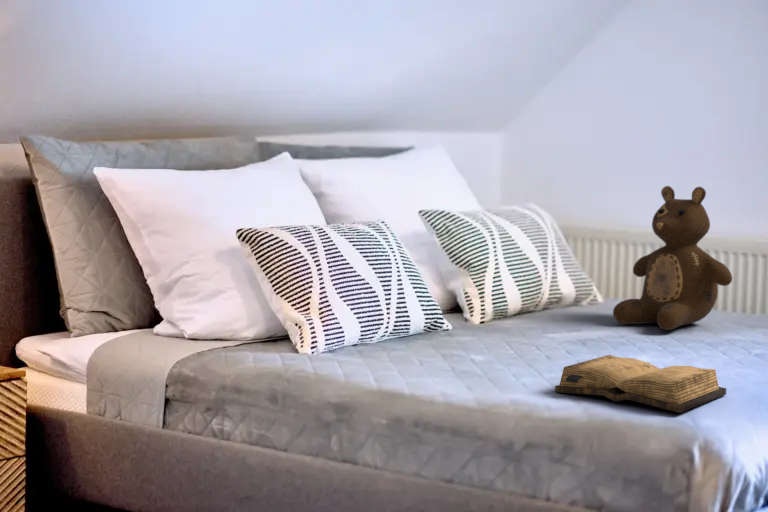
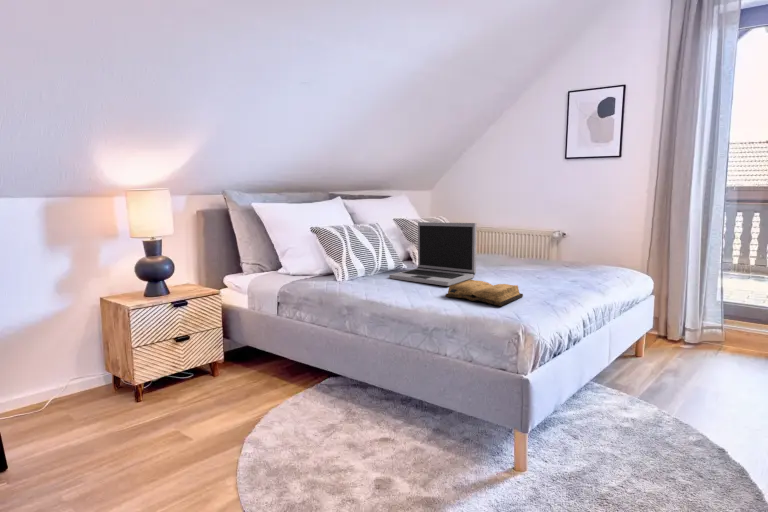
teddy bear: present [613,186,732,330] -> none [476,205,527,267]
laptop: none [418,221,620,369] -> present [389,222,476,286]

